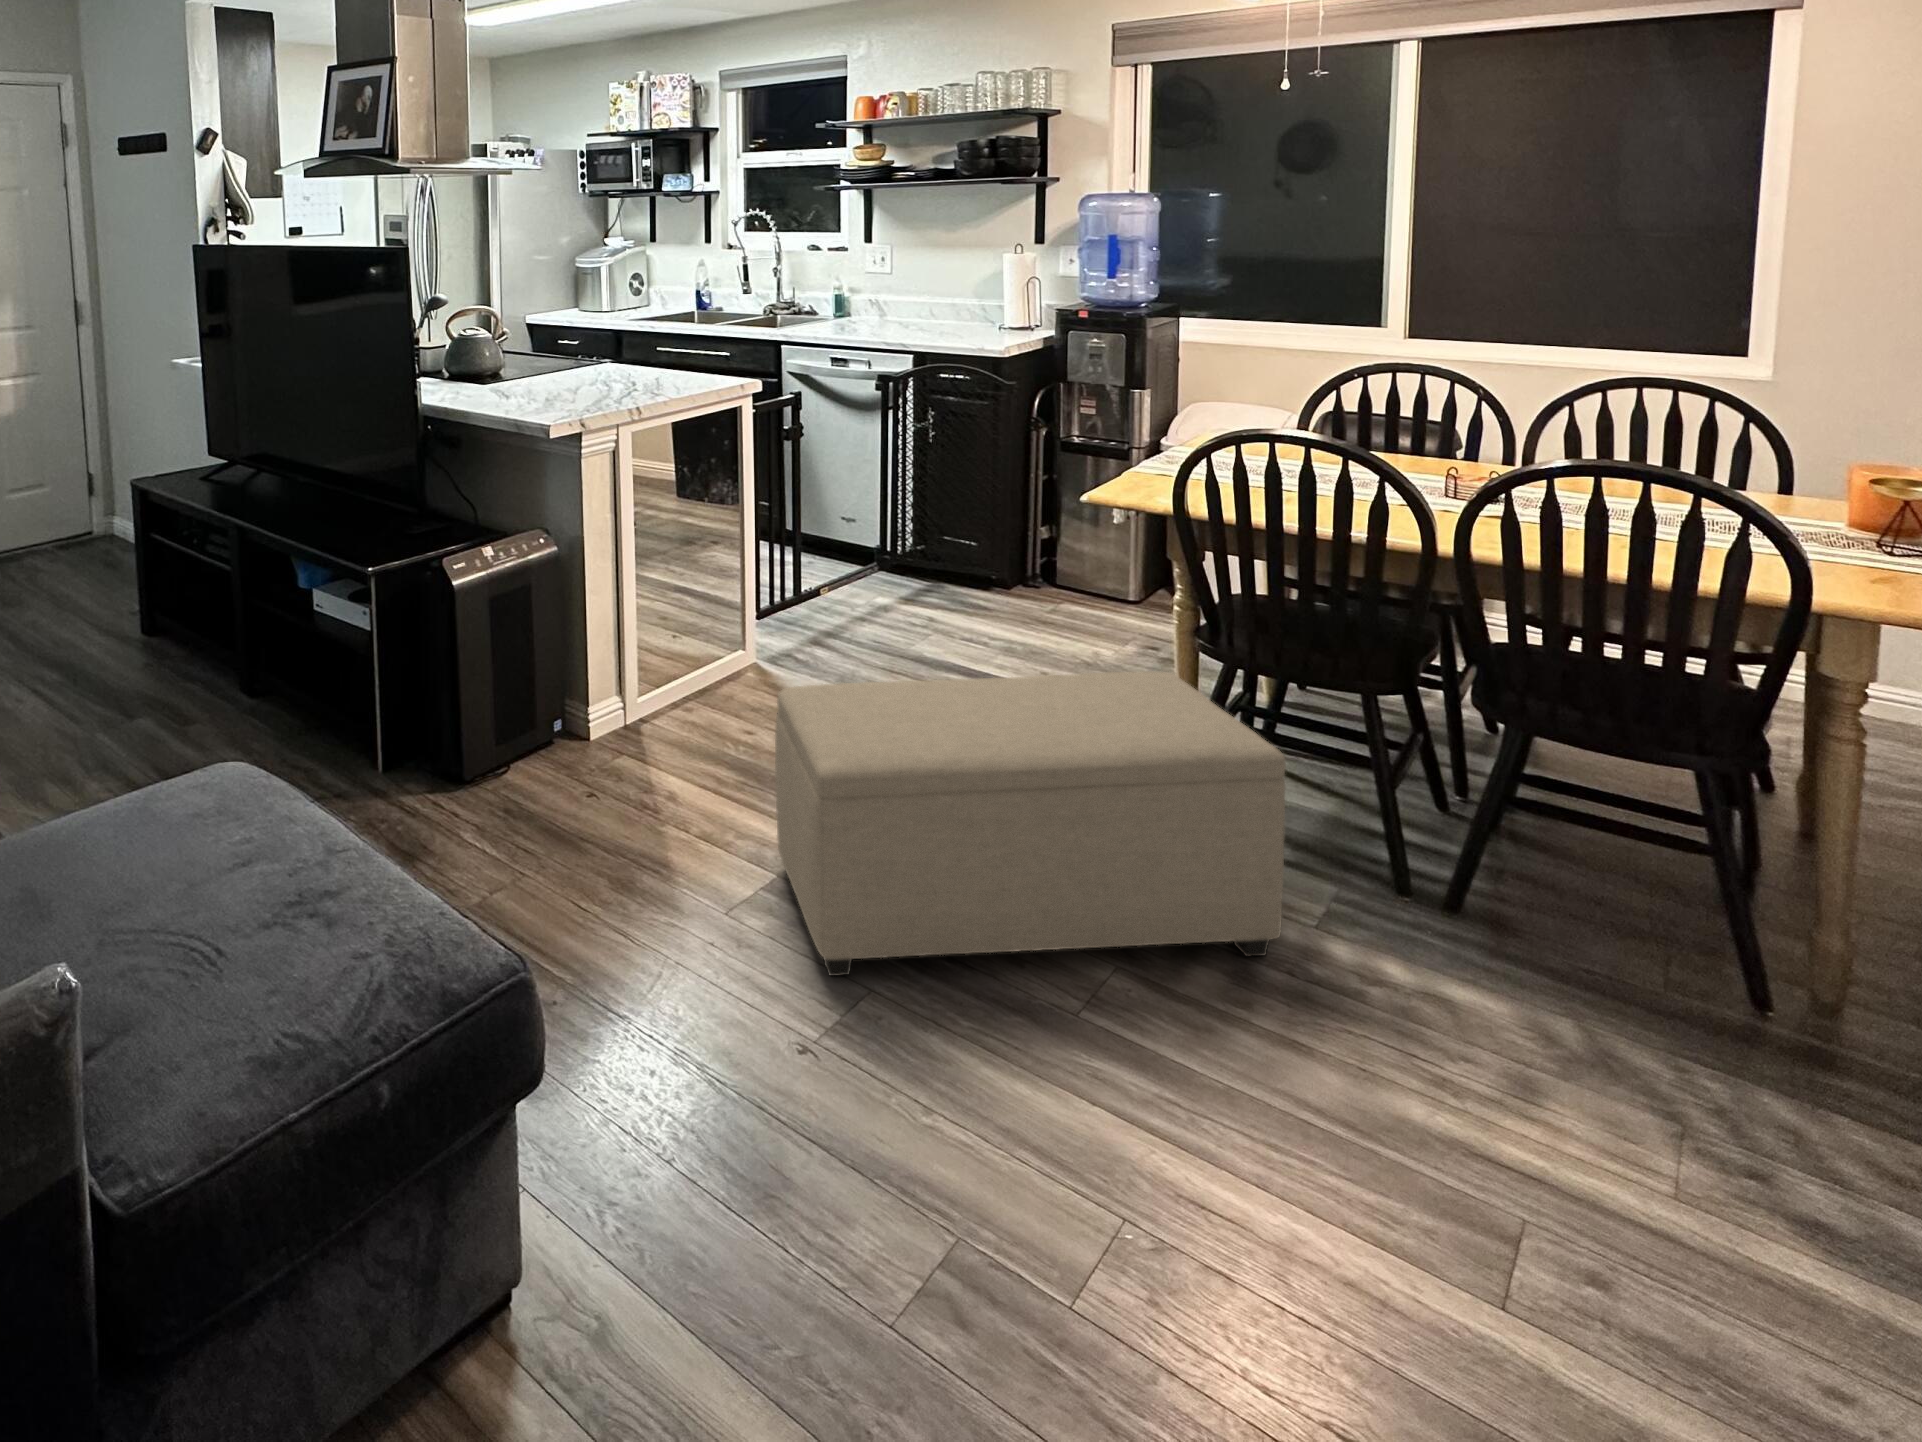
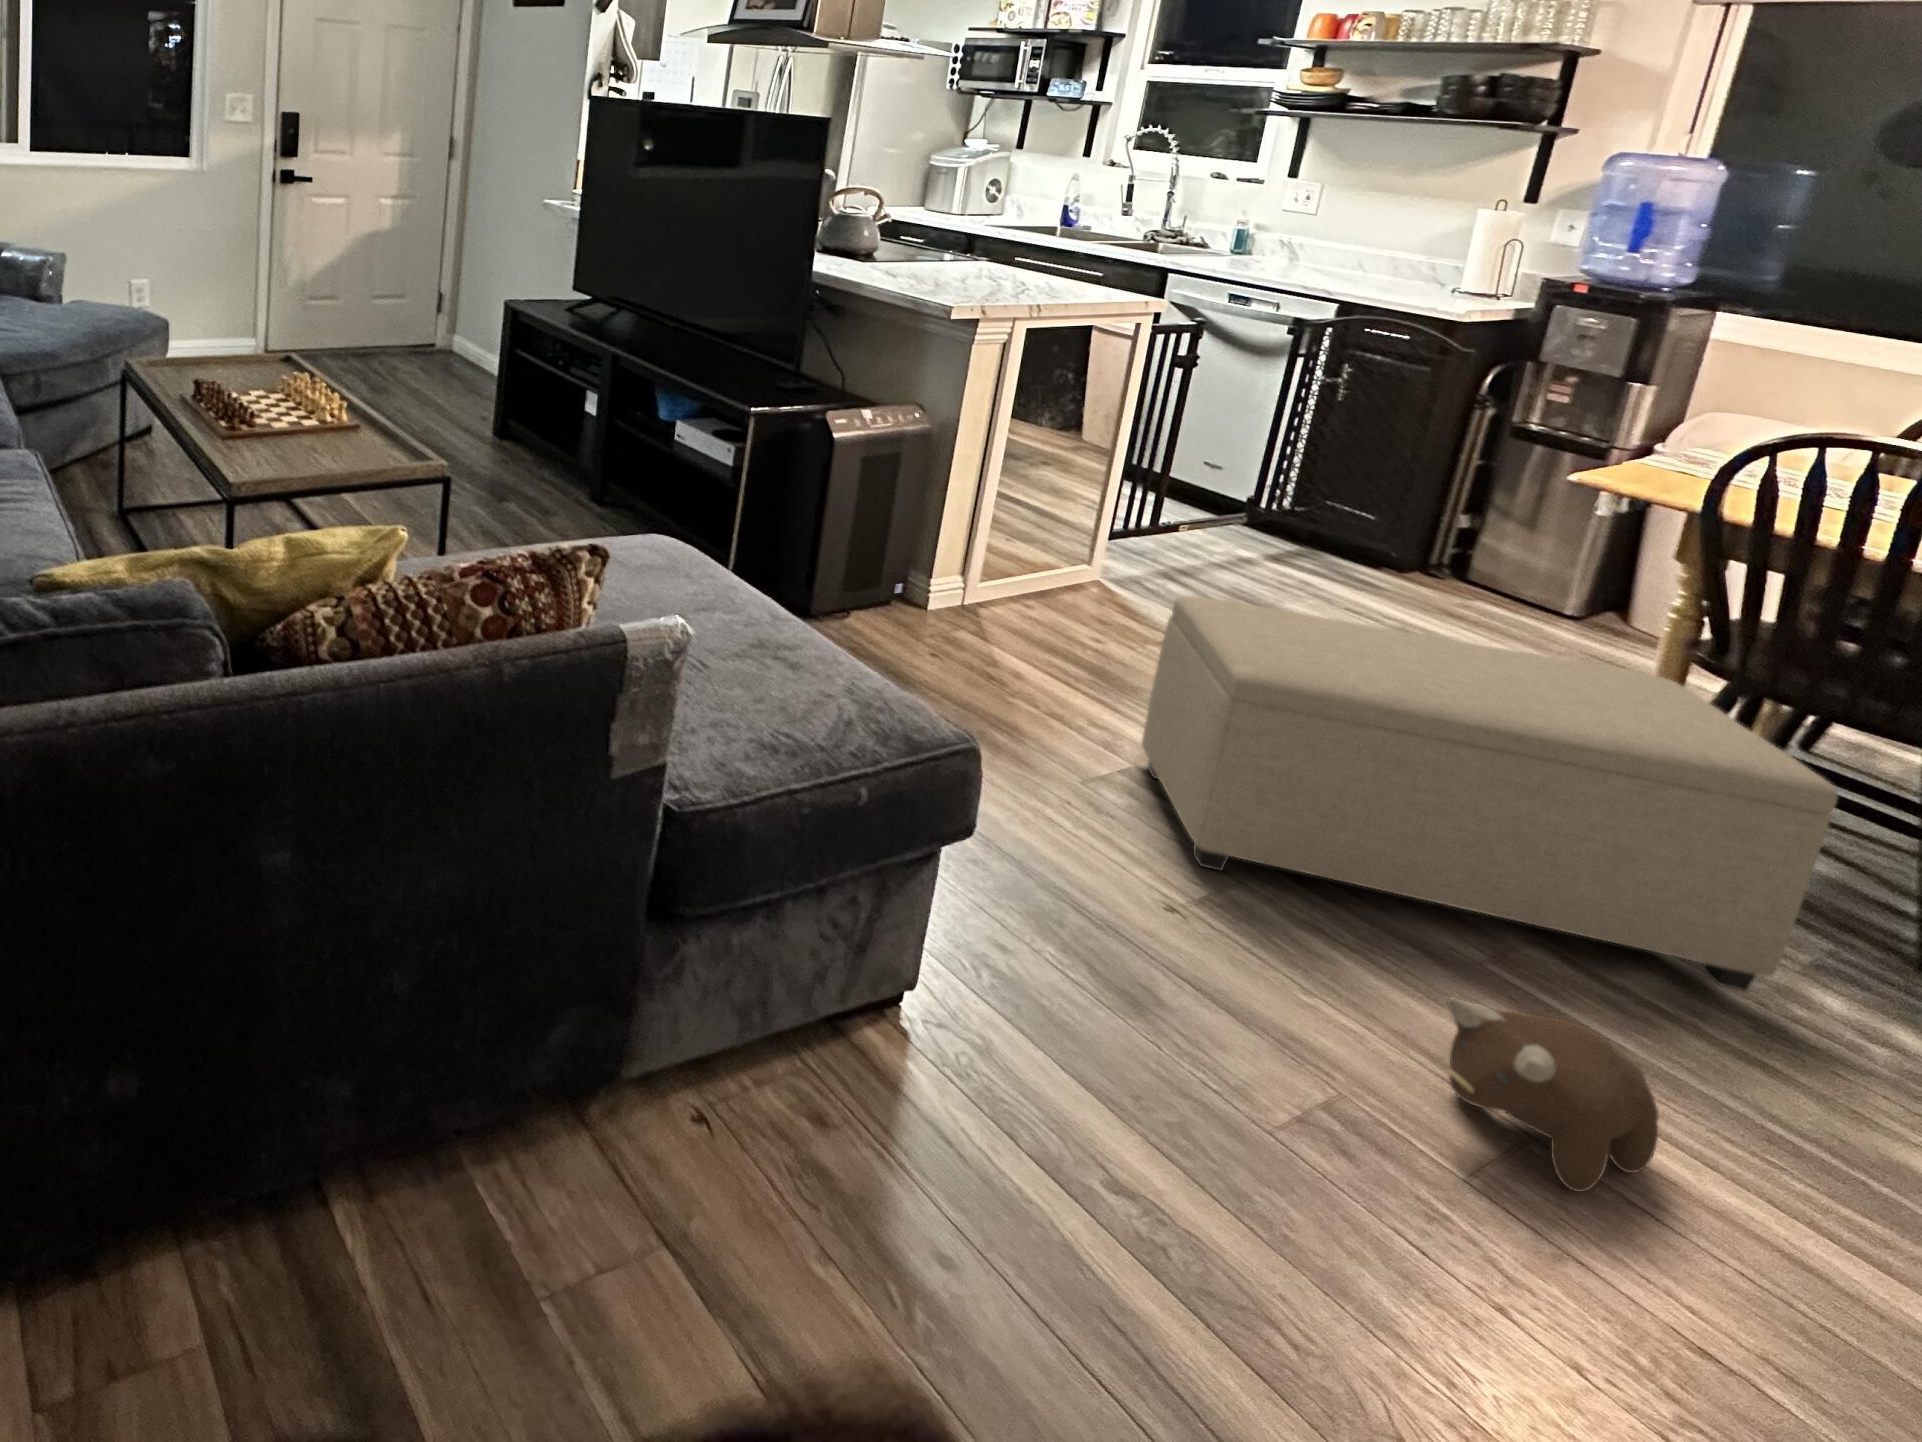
plush toy: none [1013,1070,1200,1253] -> present [1447,998,1658,1192]

